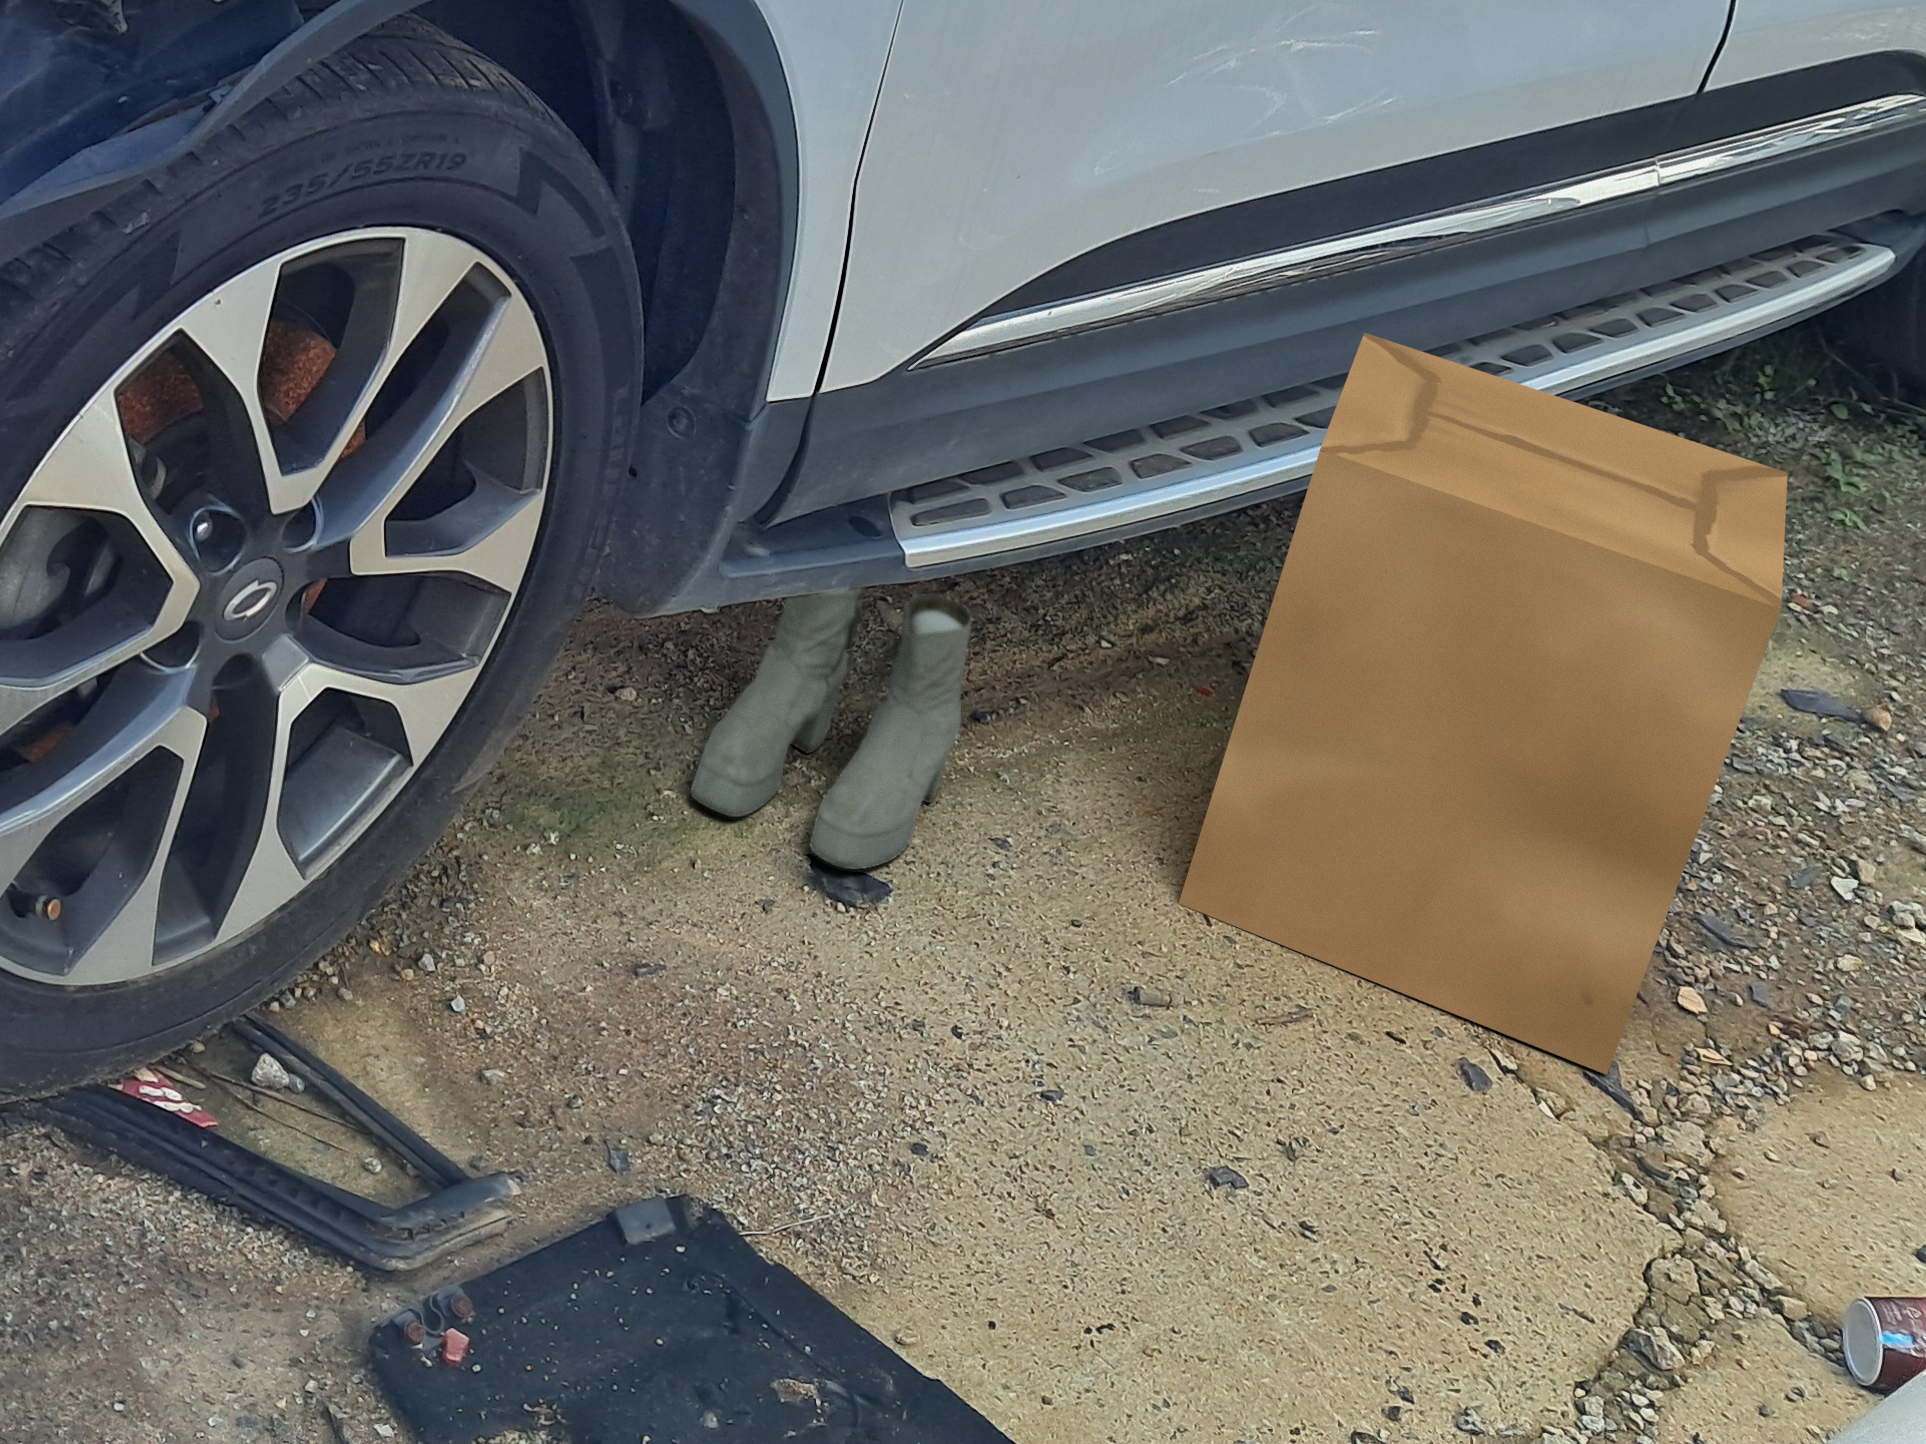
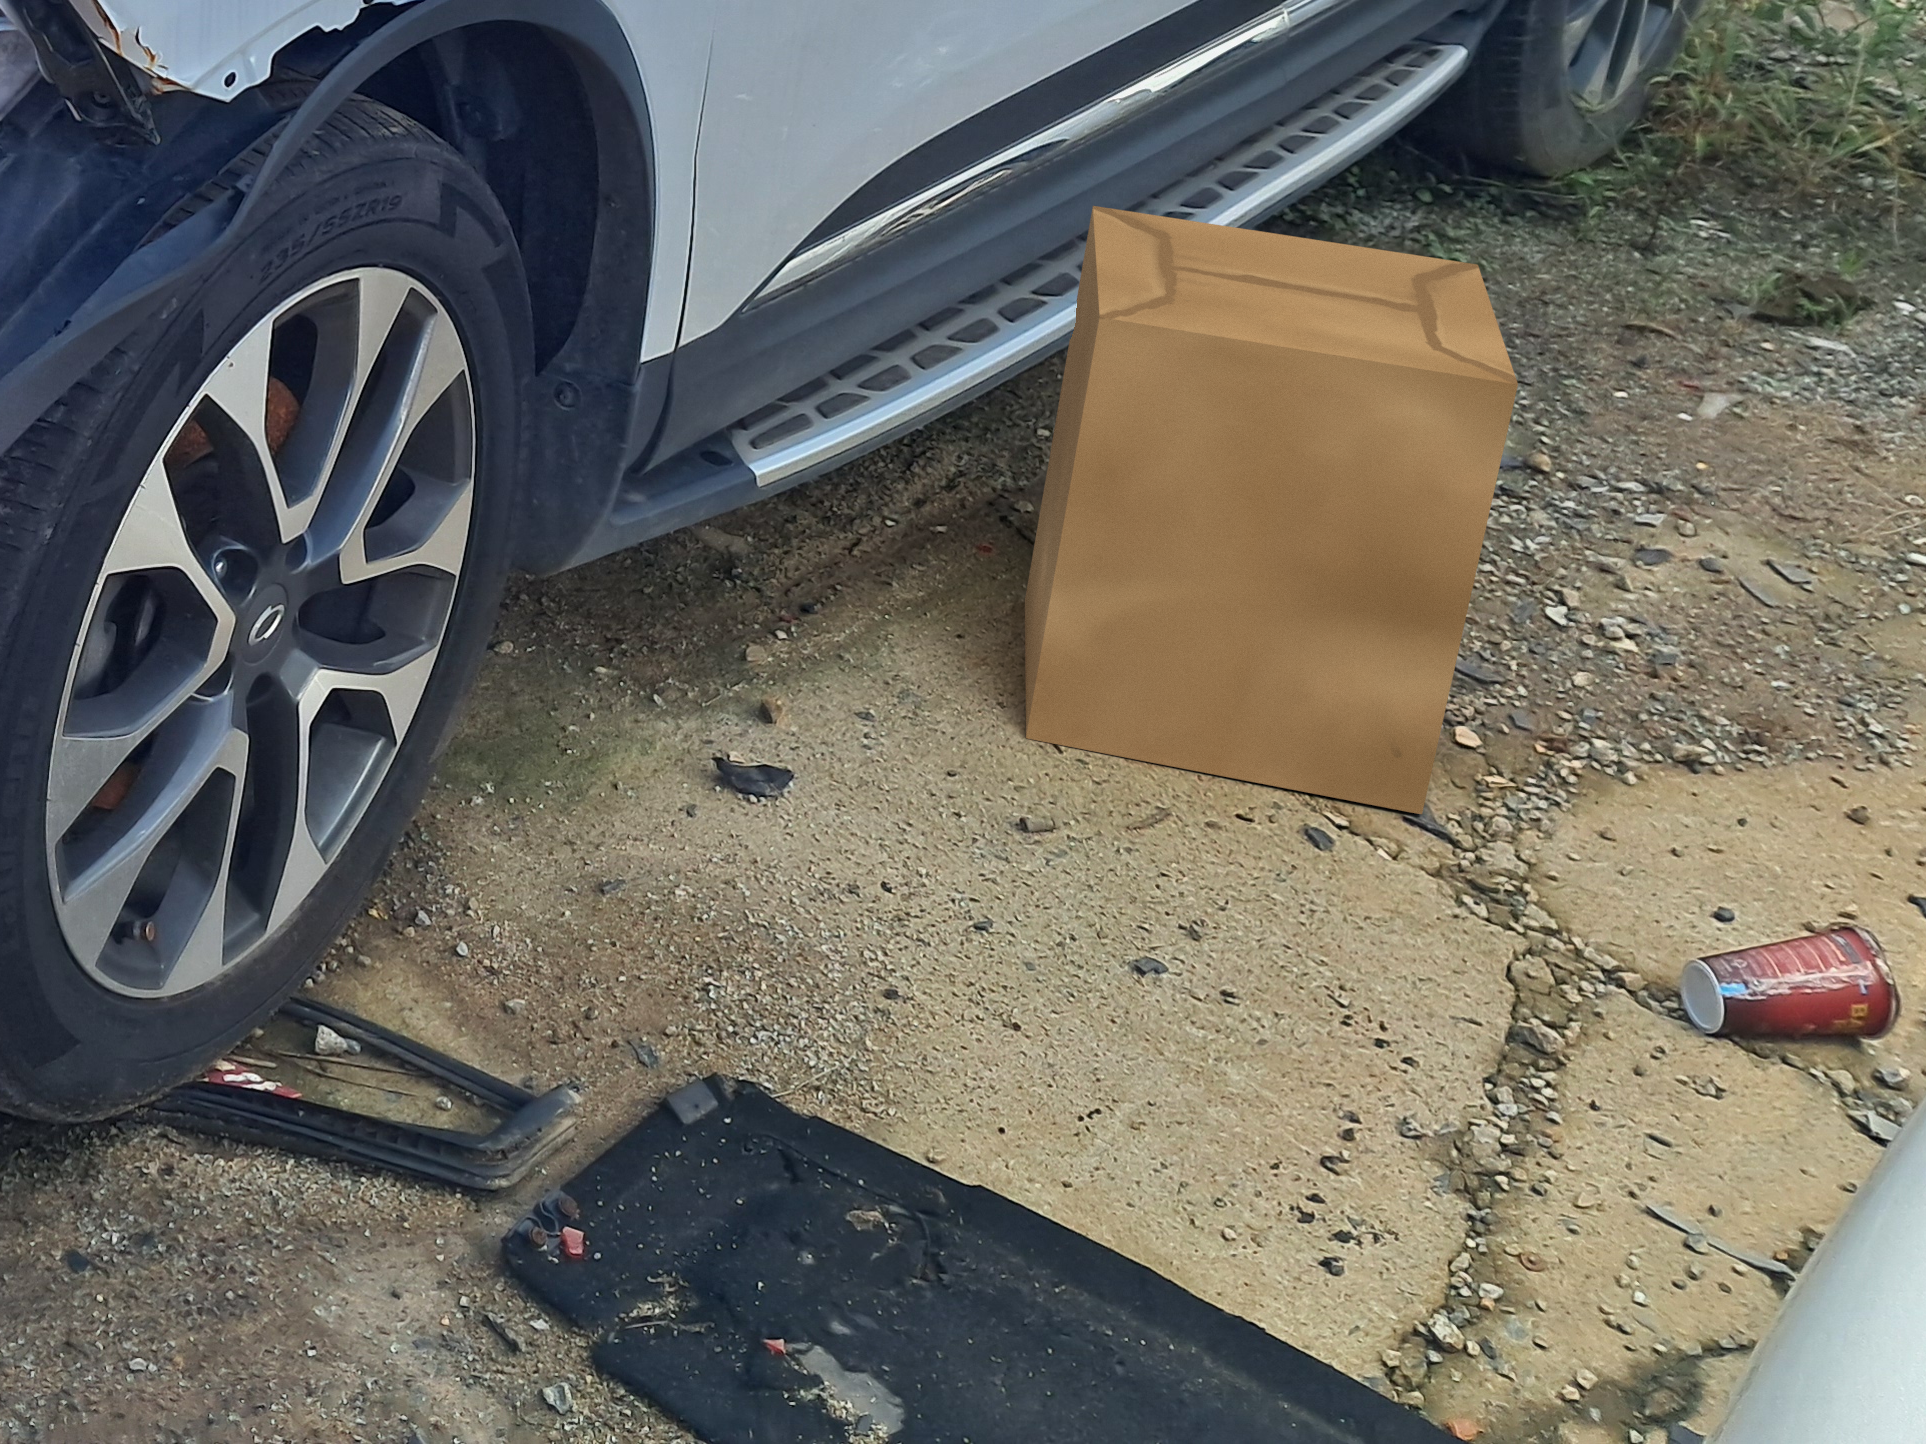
boots: present [691,587,971,869] -> none [588,487,809,764]

